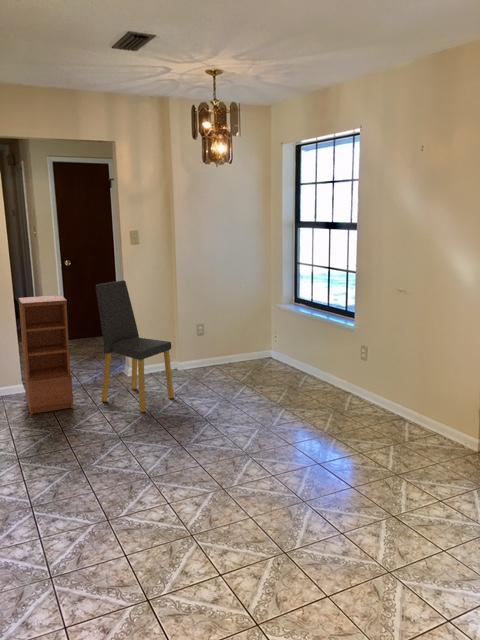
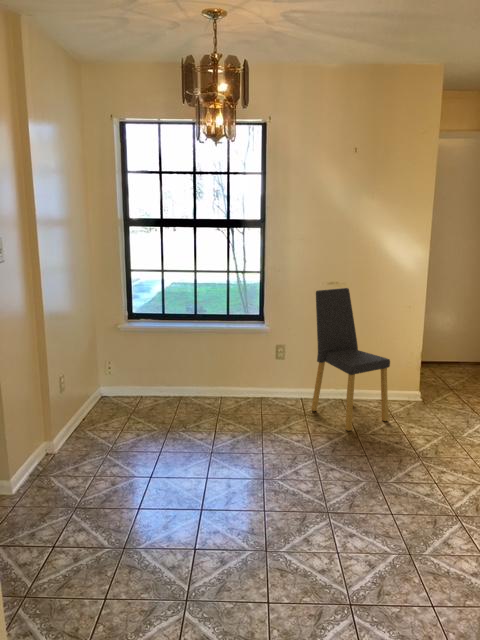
bookcase: present [18,295,73,415] -> none [242,298,285,412]

